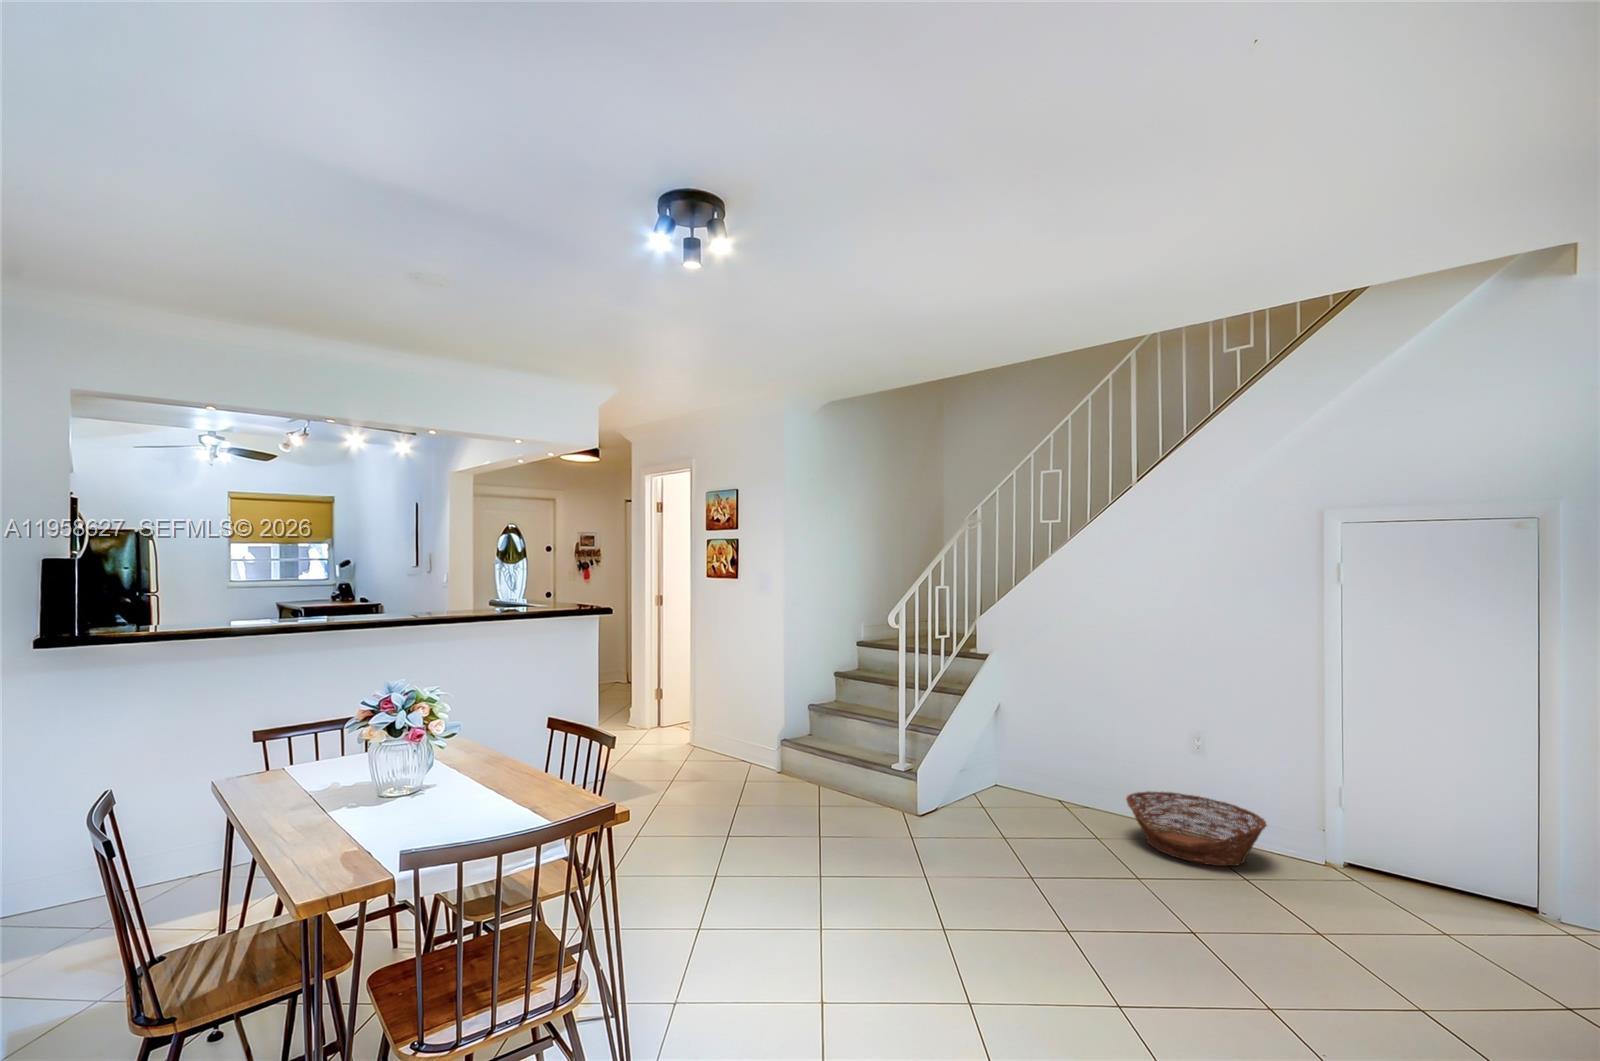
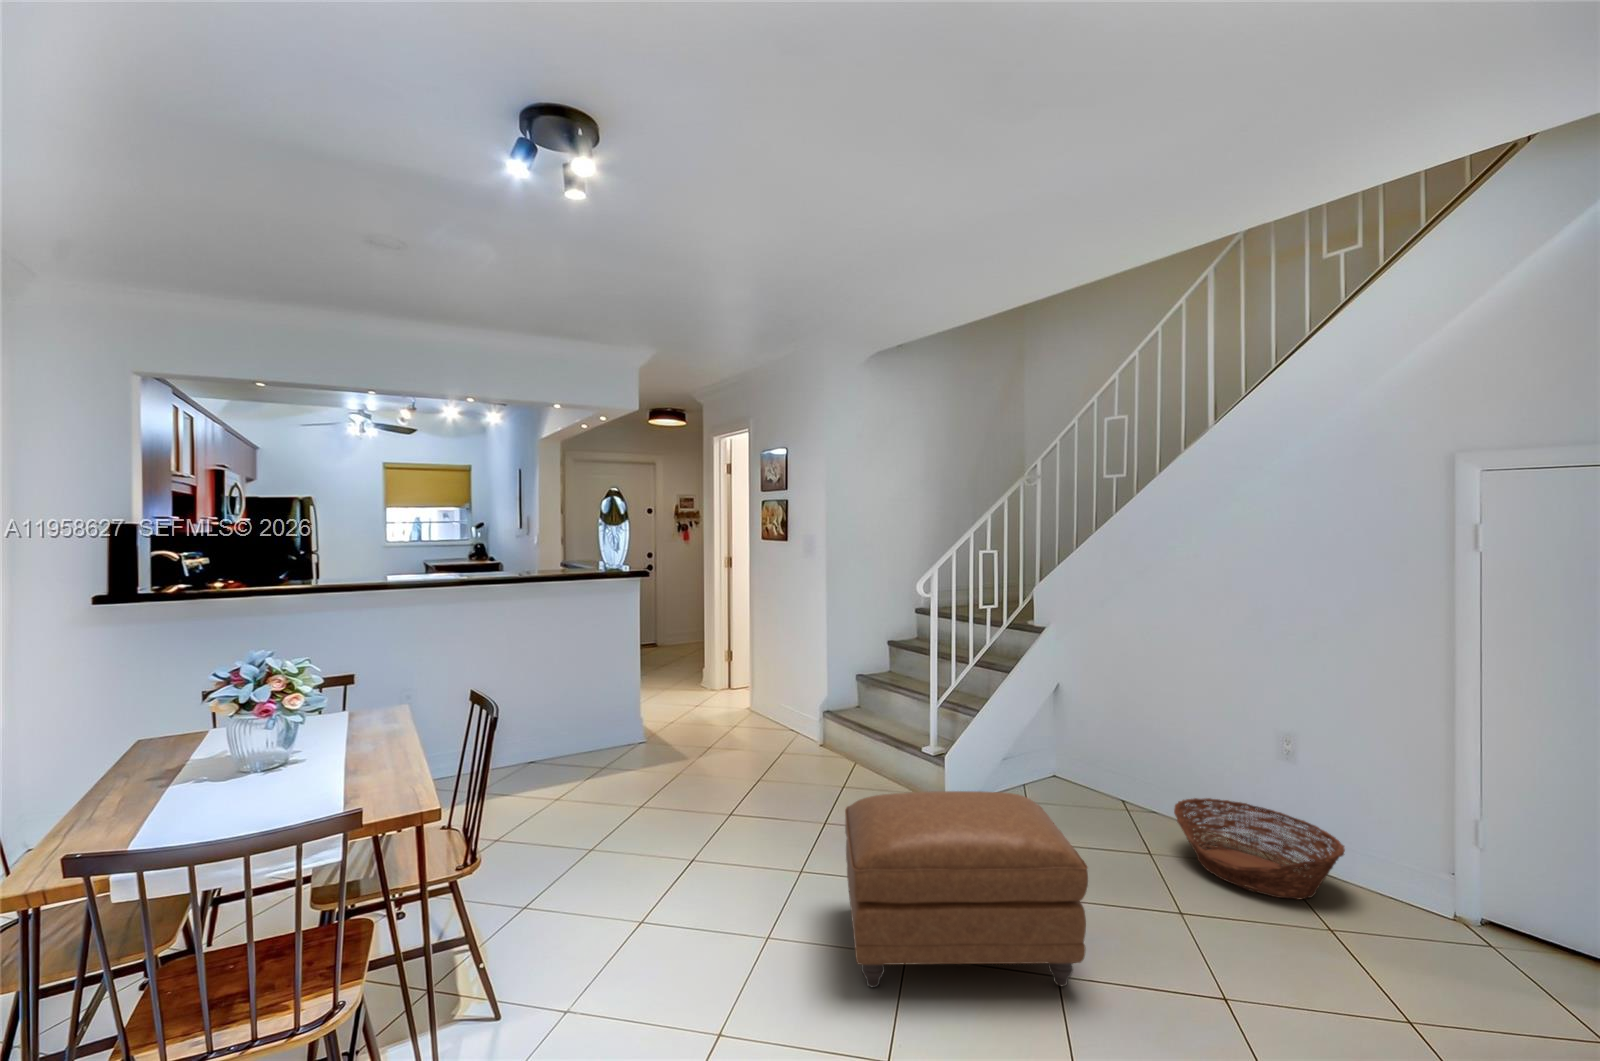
ottoman: none [893,795,1129,977] -> present [845,791,1088,987]

